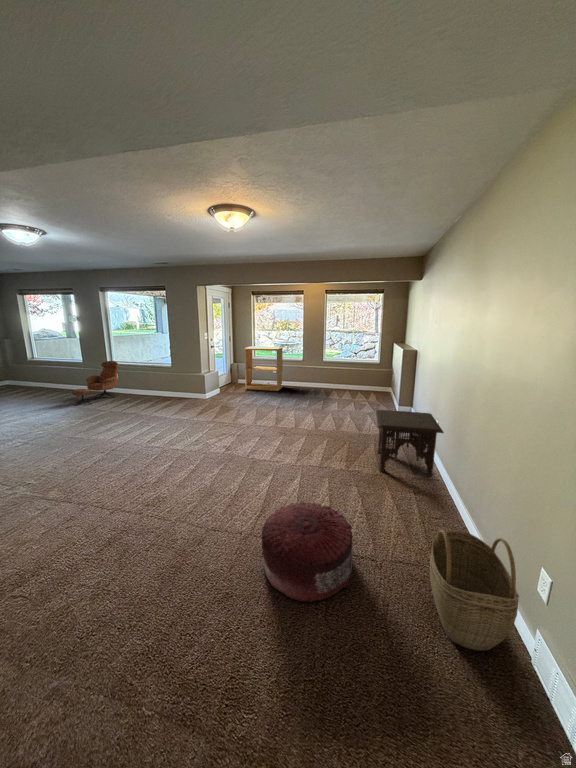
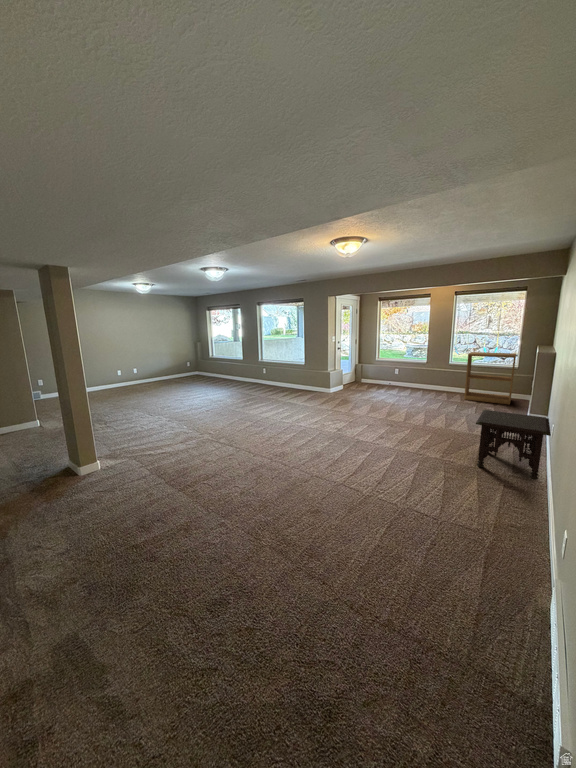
bookshelf: present [245,346,283,391] -> present [464,352,516,405]
lounge chair: present [72,361,118,406] -> none [235,359,266,391]
pouf: present [262,501,353,602] -> none [346,468,419,534]
woven basket: present [430,530,519,651] -> none [475,496,549,600]

